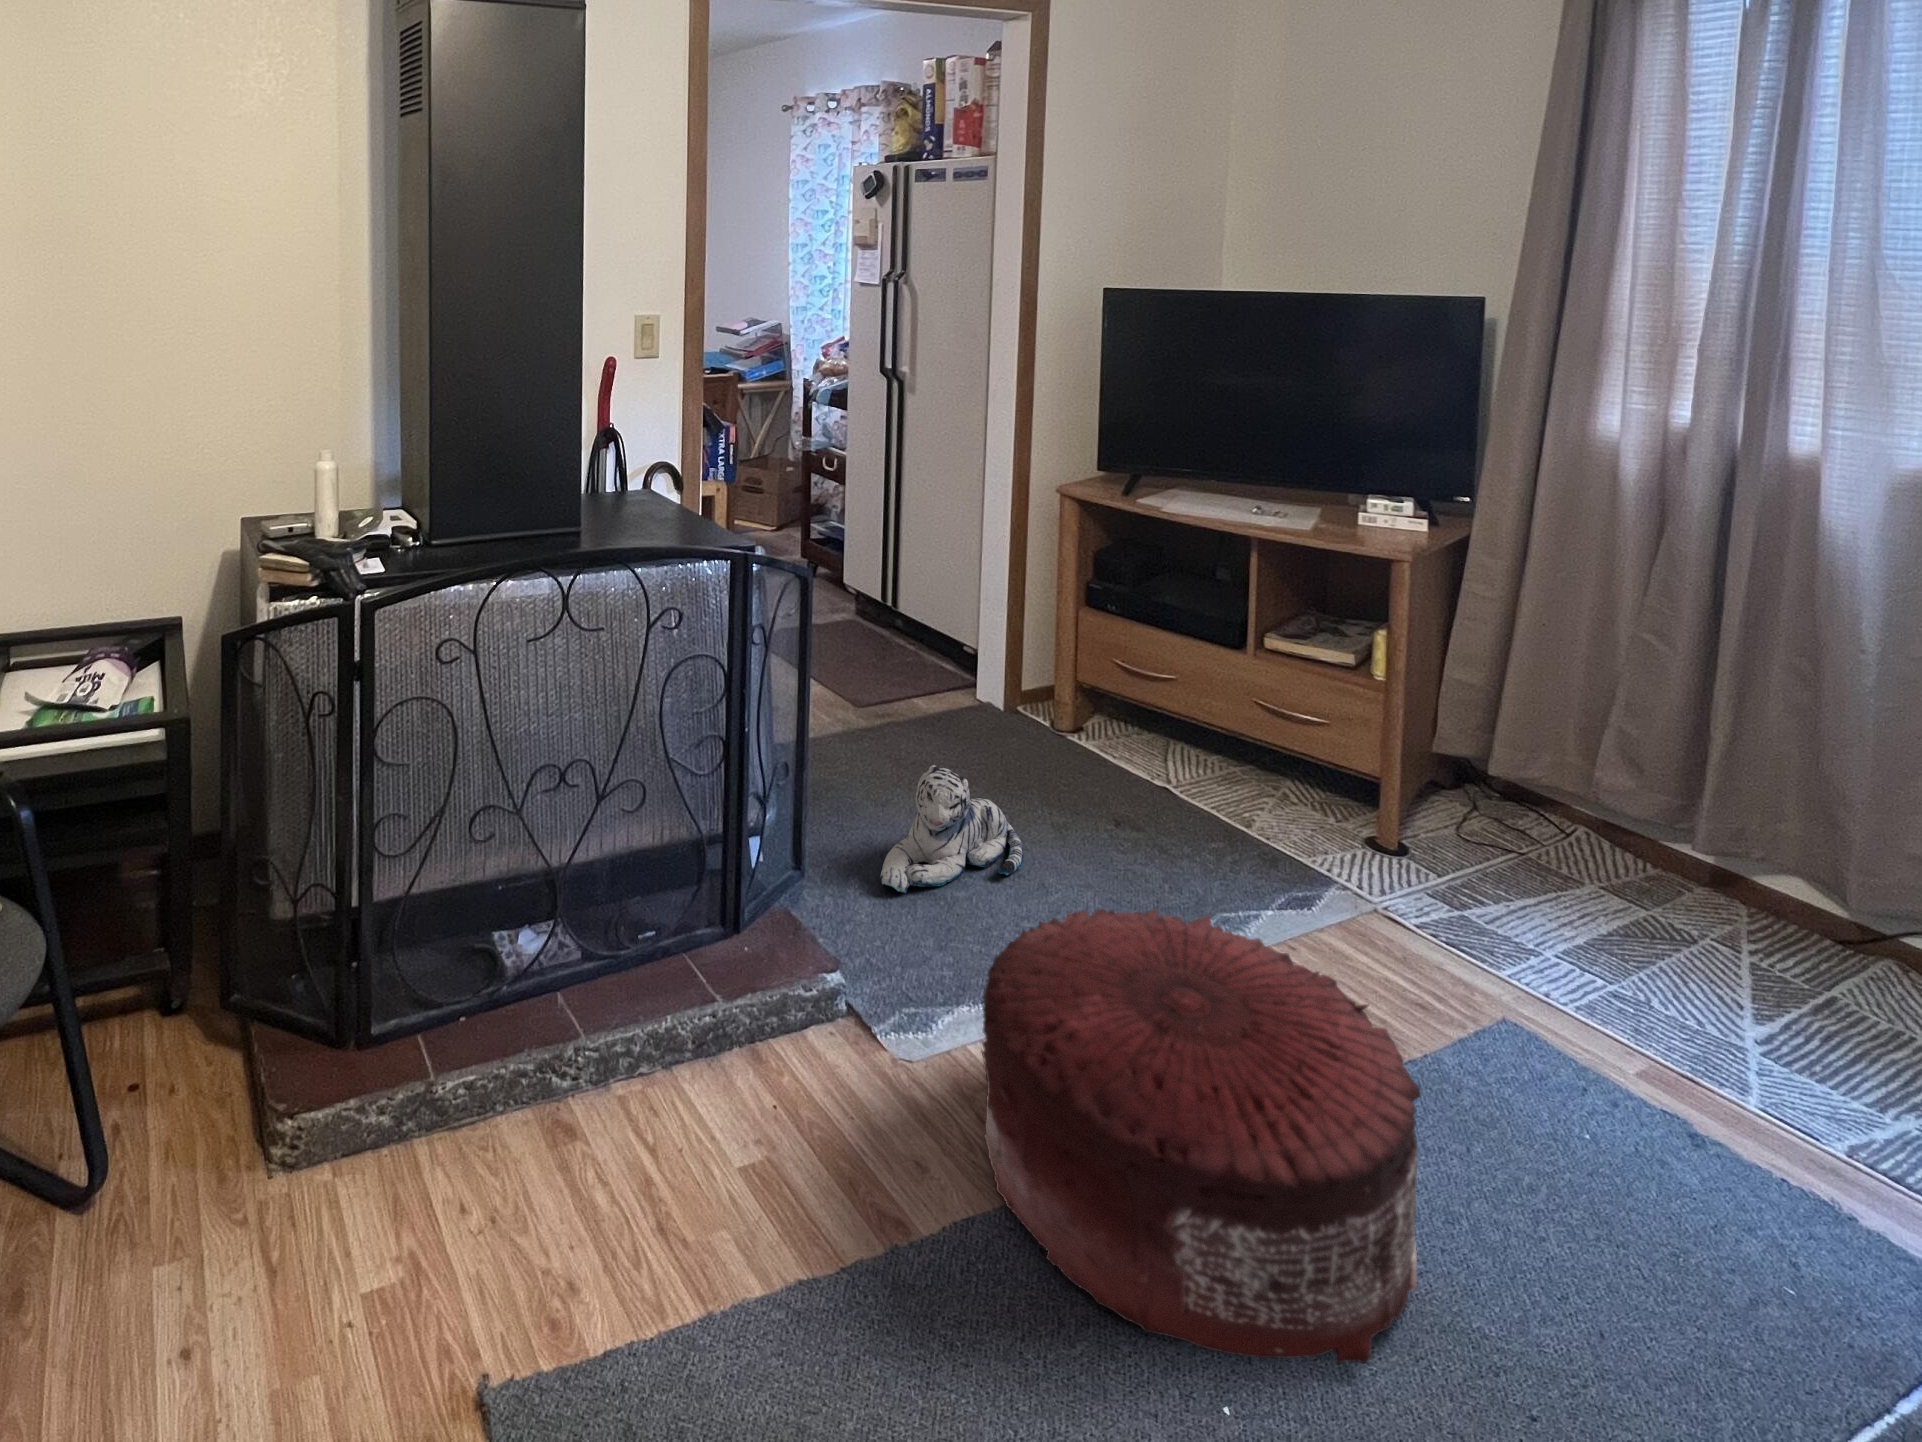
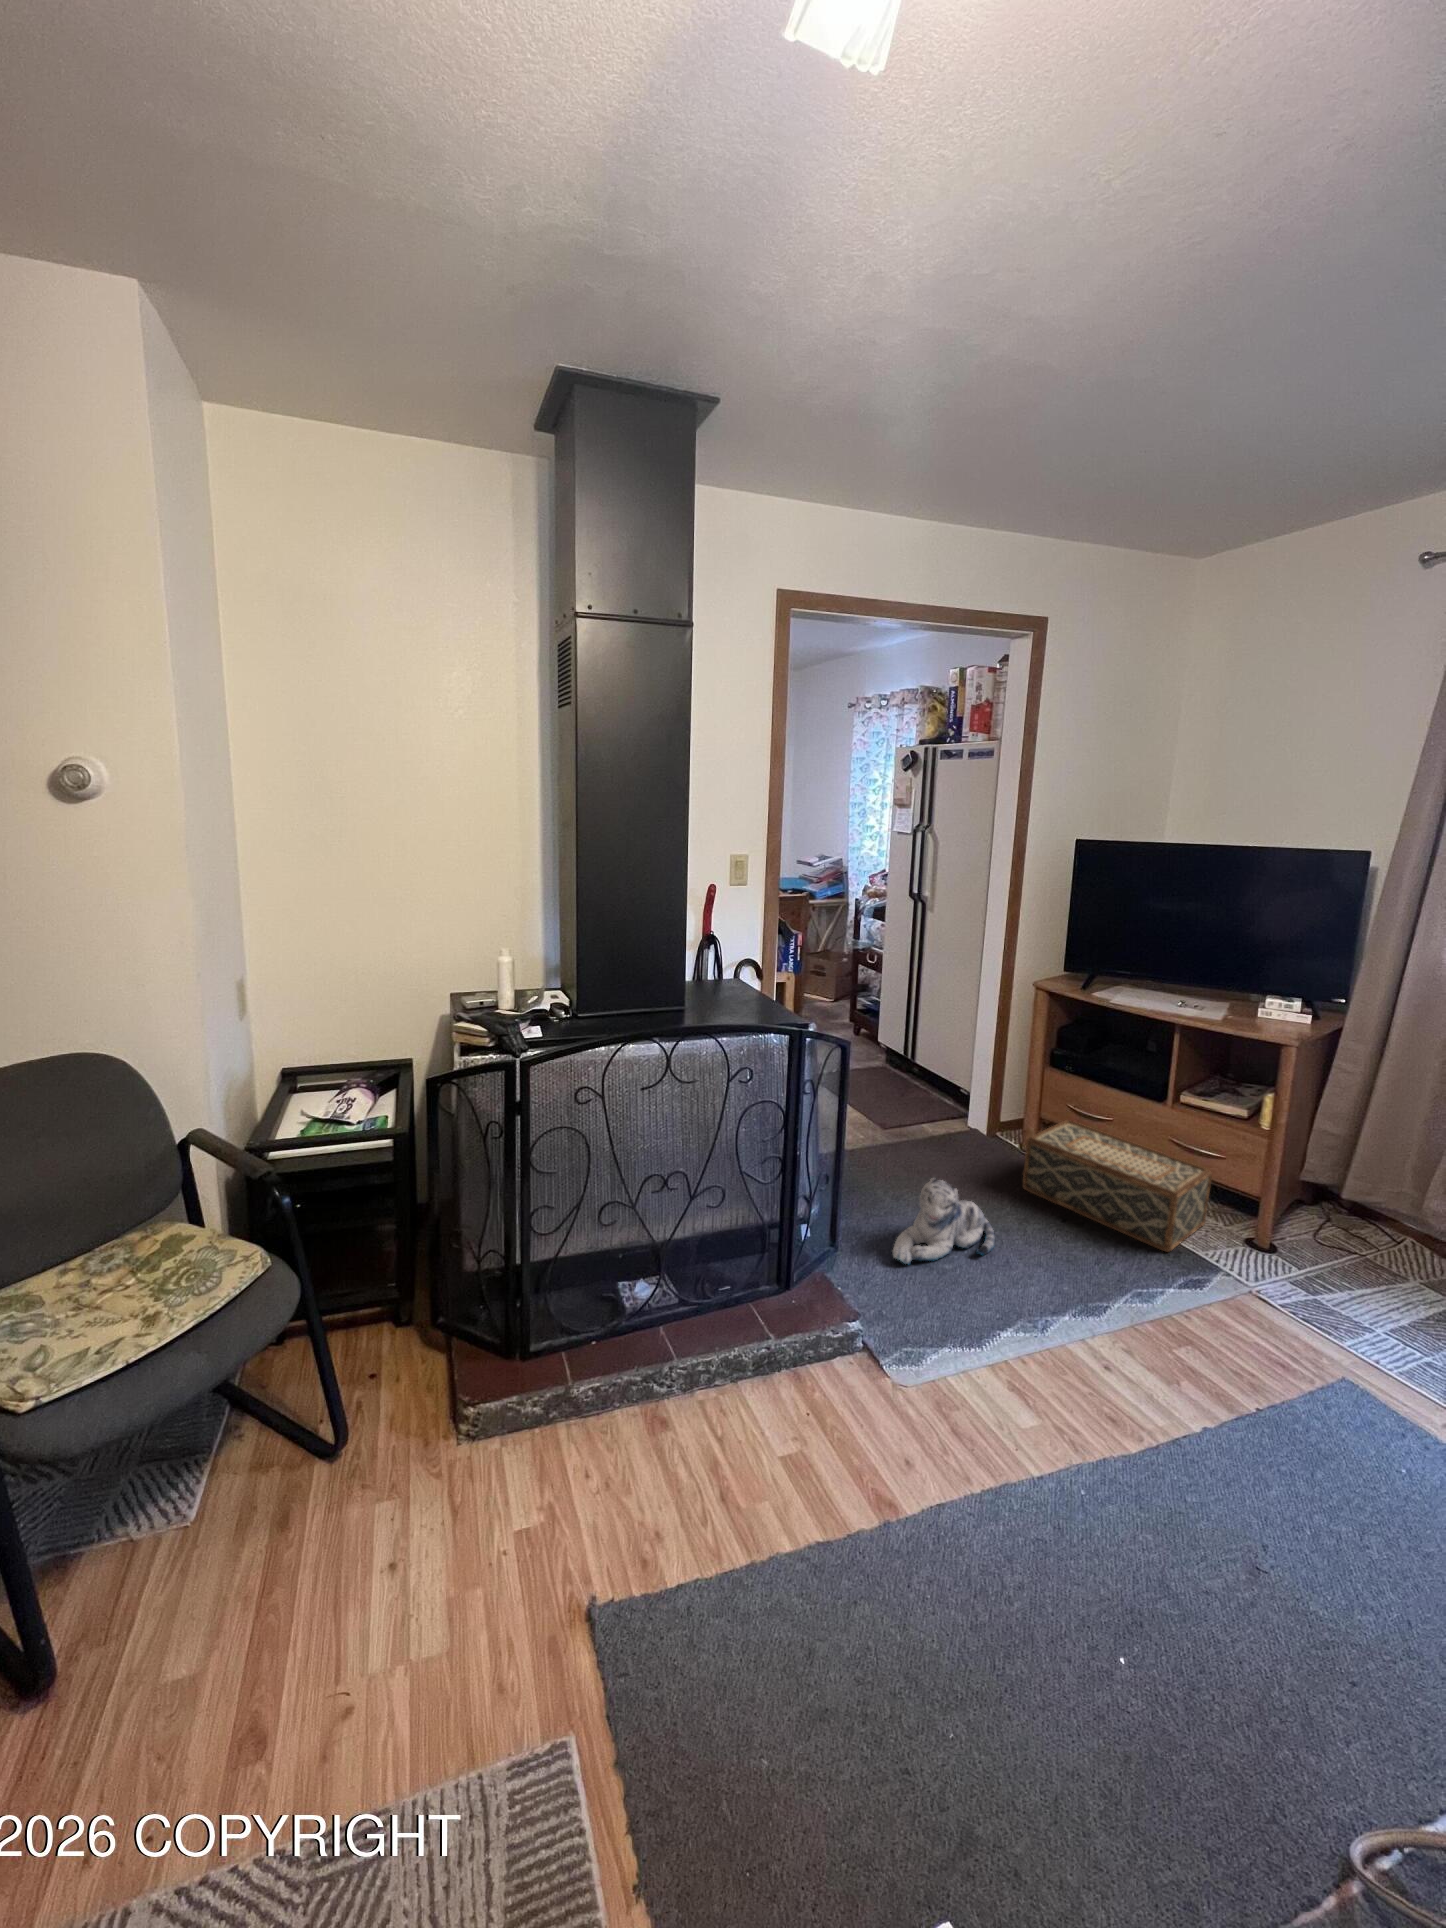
woven basket: none [1058,680,1314,861] -> present [1023,1120,1212,1252]
pouf: present [982,909,1421,1363] -> none [955,1291,1284,1631]

